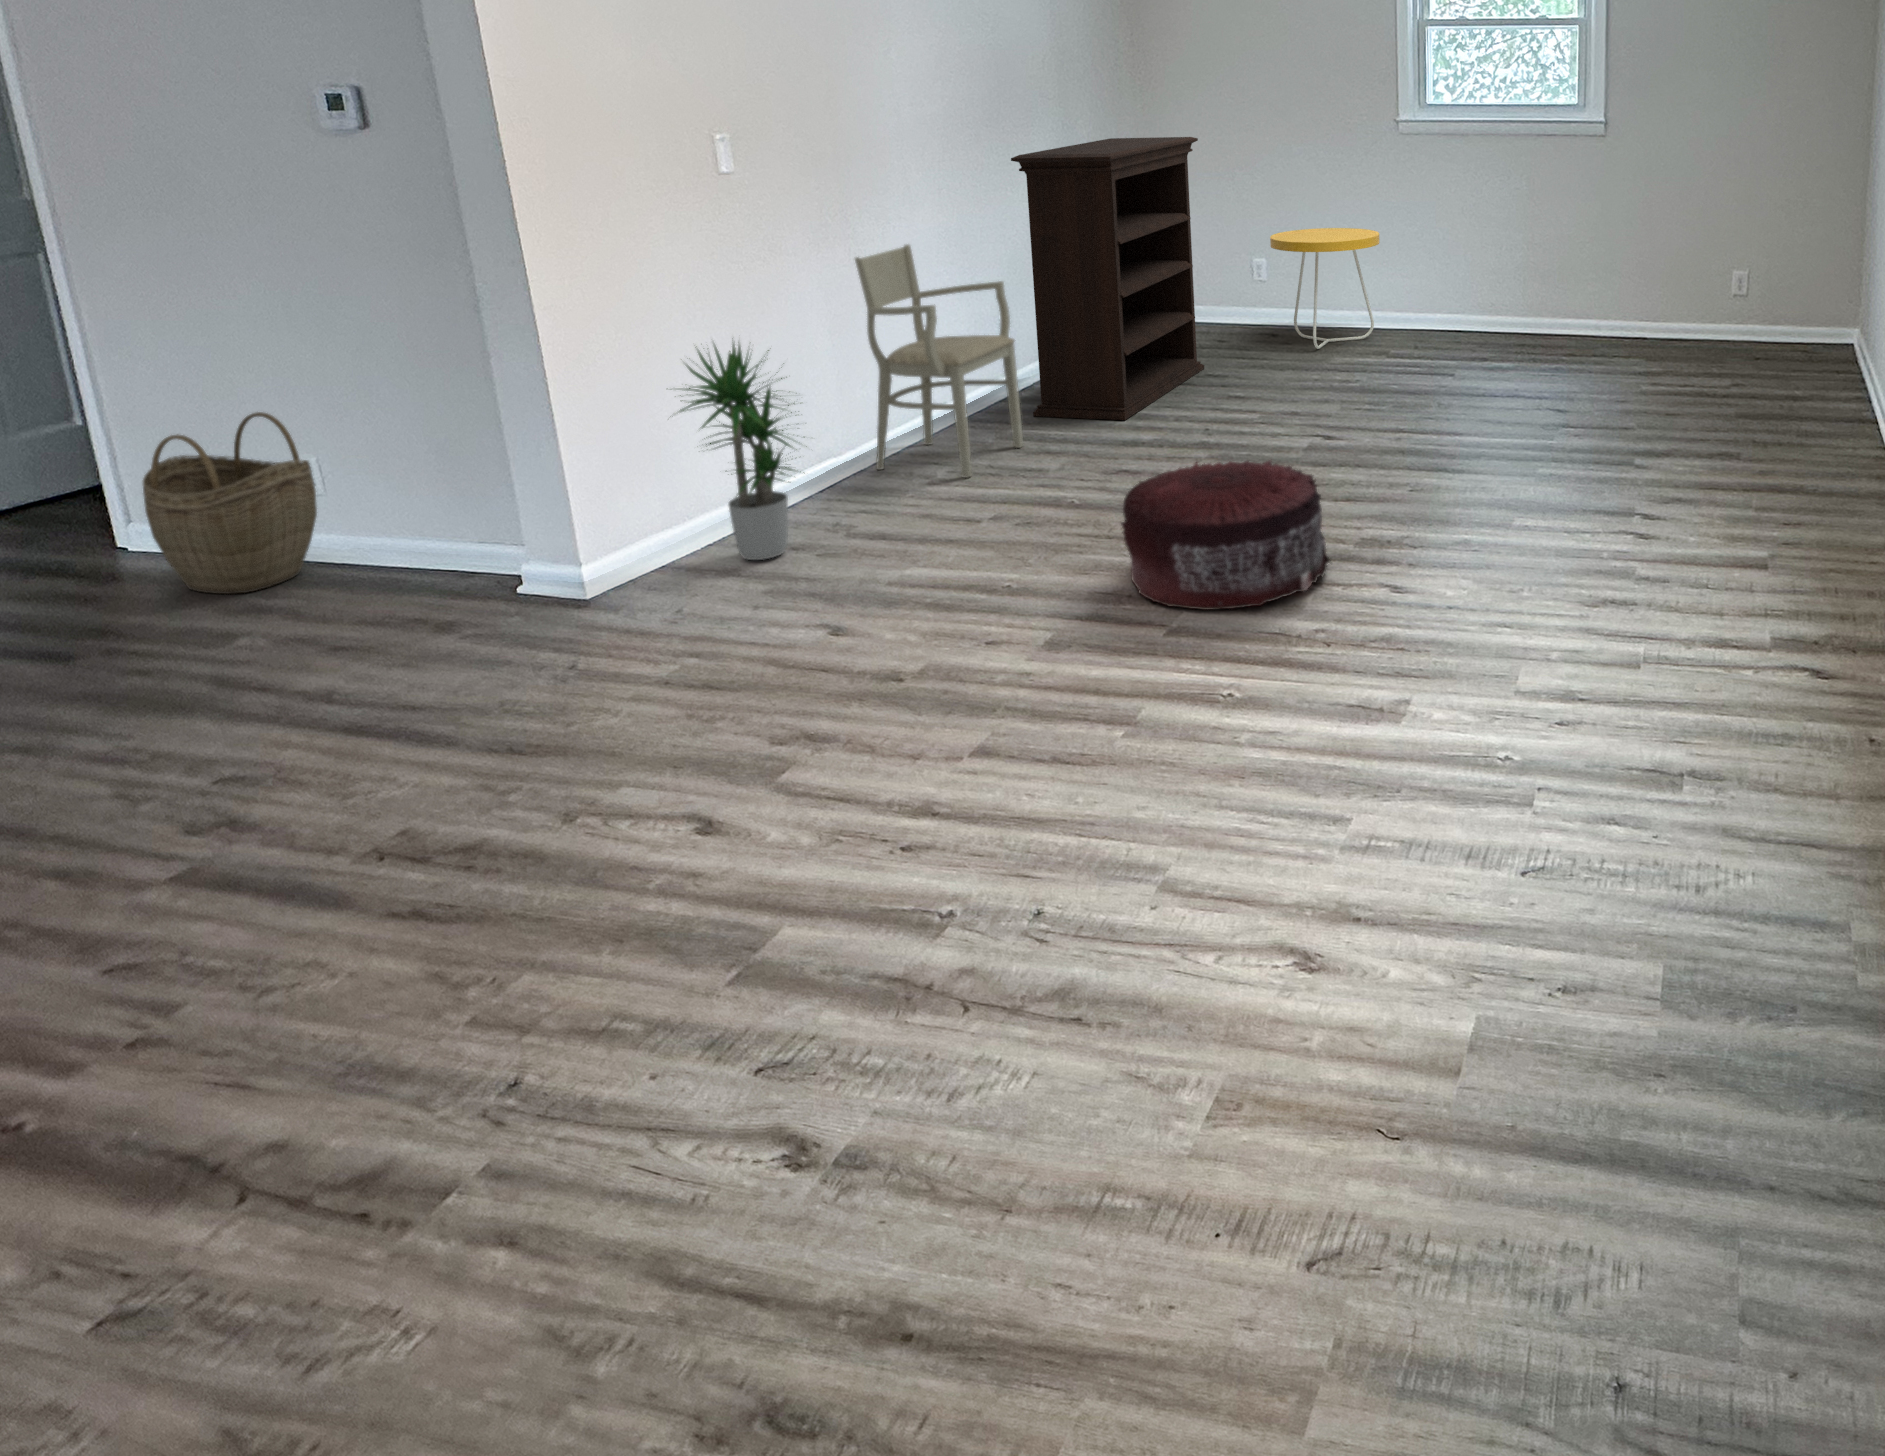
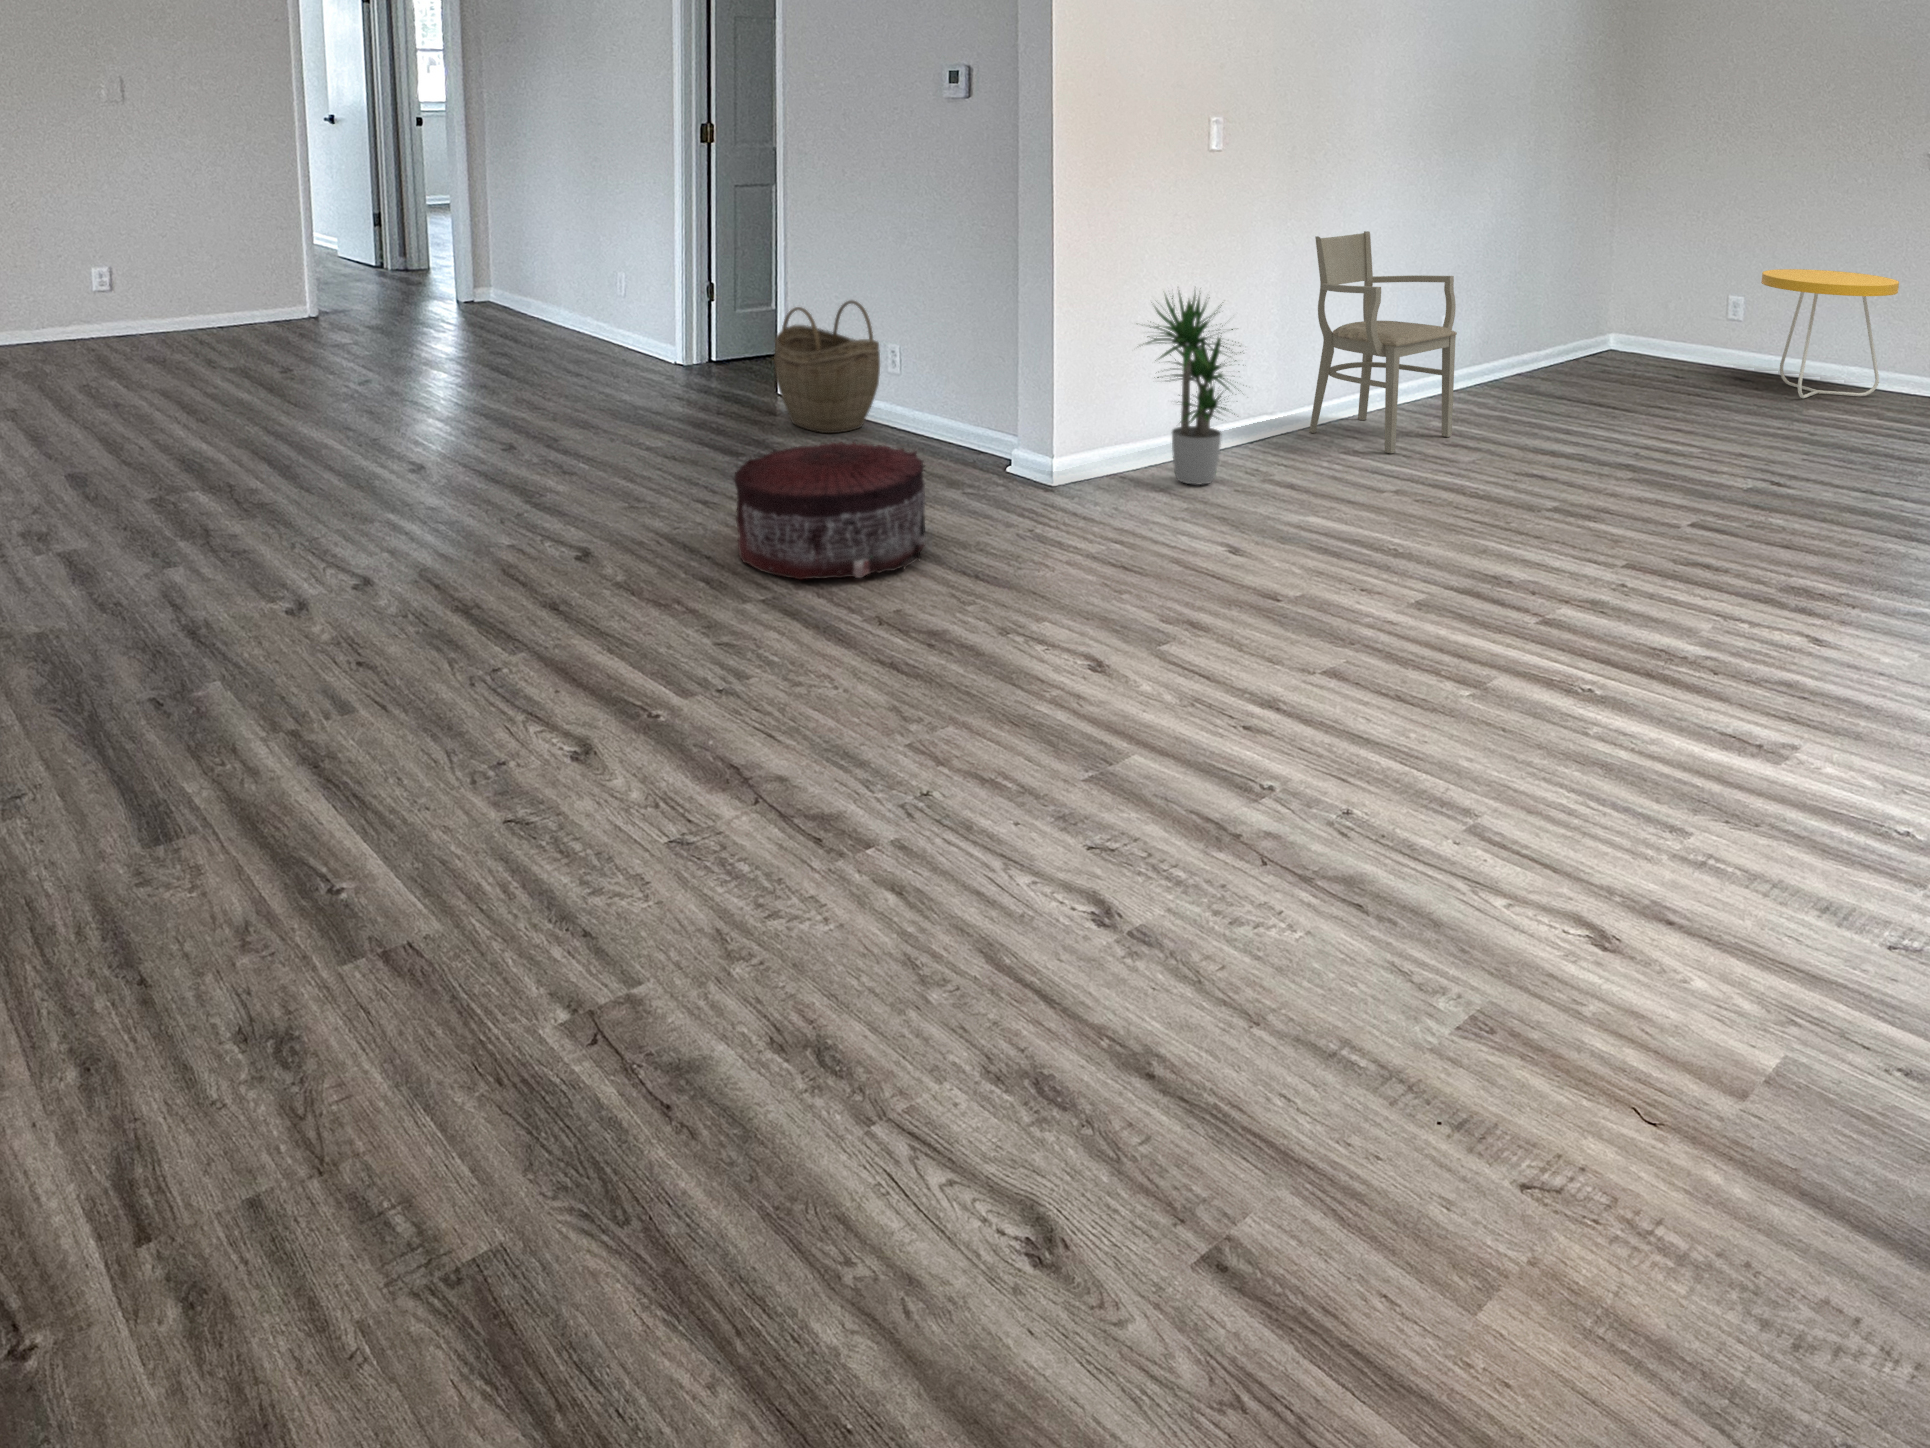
bookshelf: present [1011,137,1204,420] -> none [1469,153,1688,431]
pouf: present [1121,461,1331,610] -> present [734,442,926,579]

